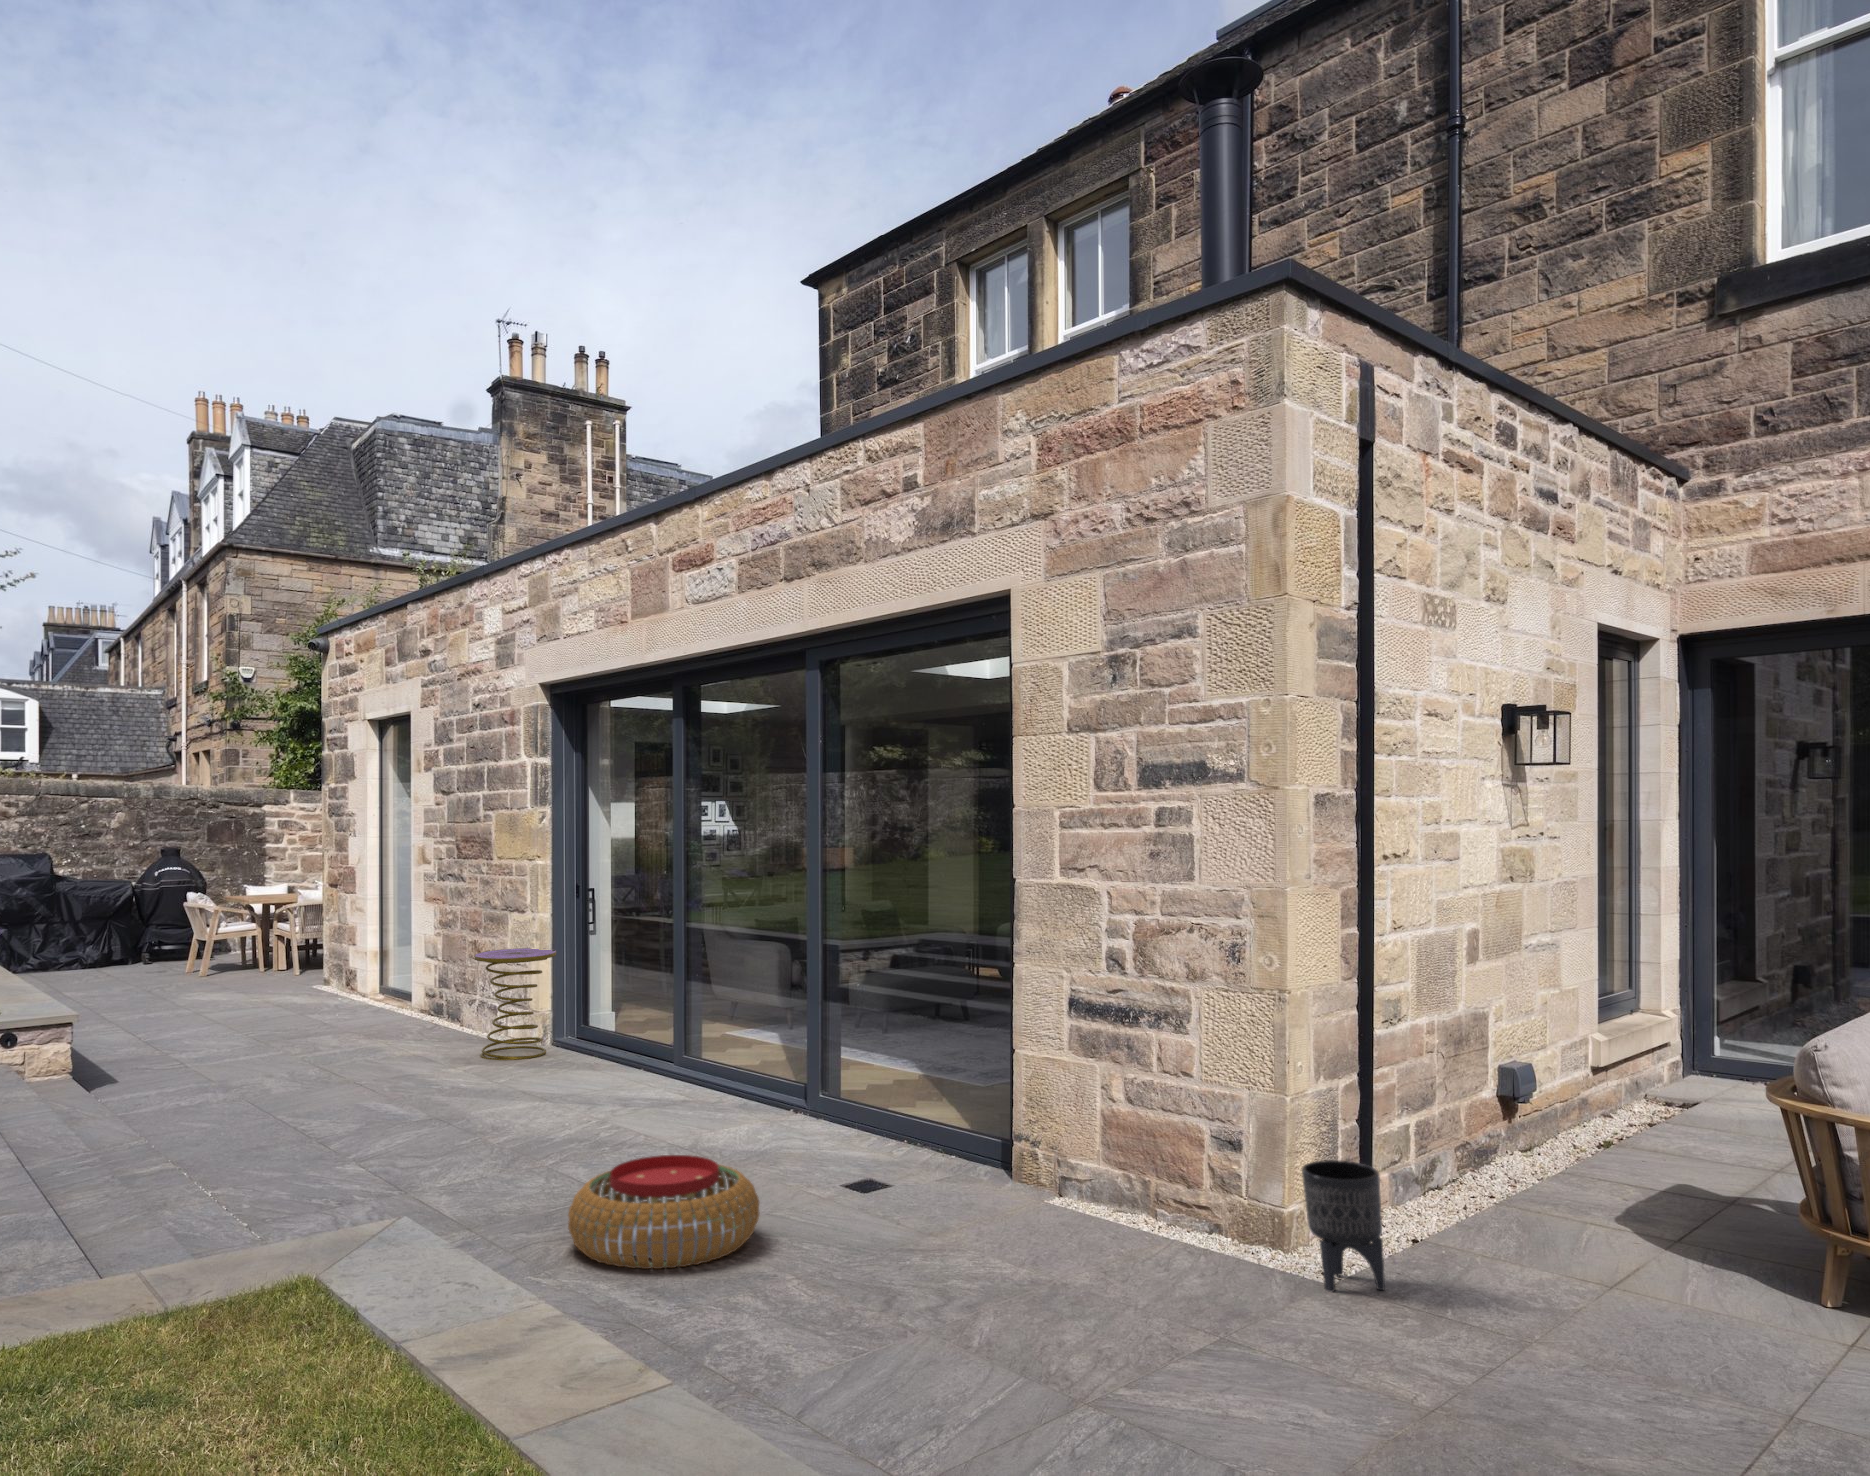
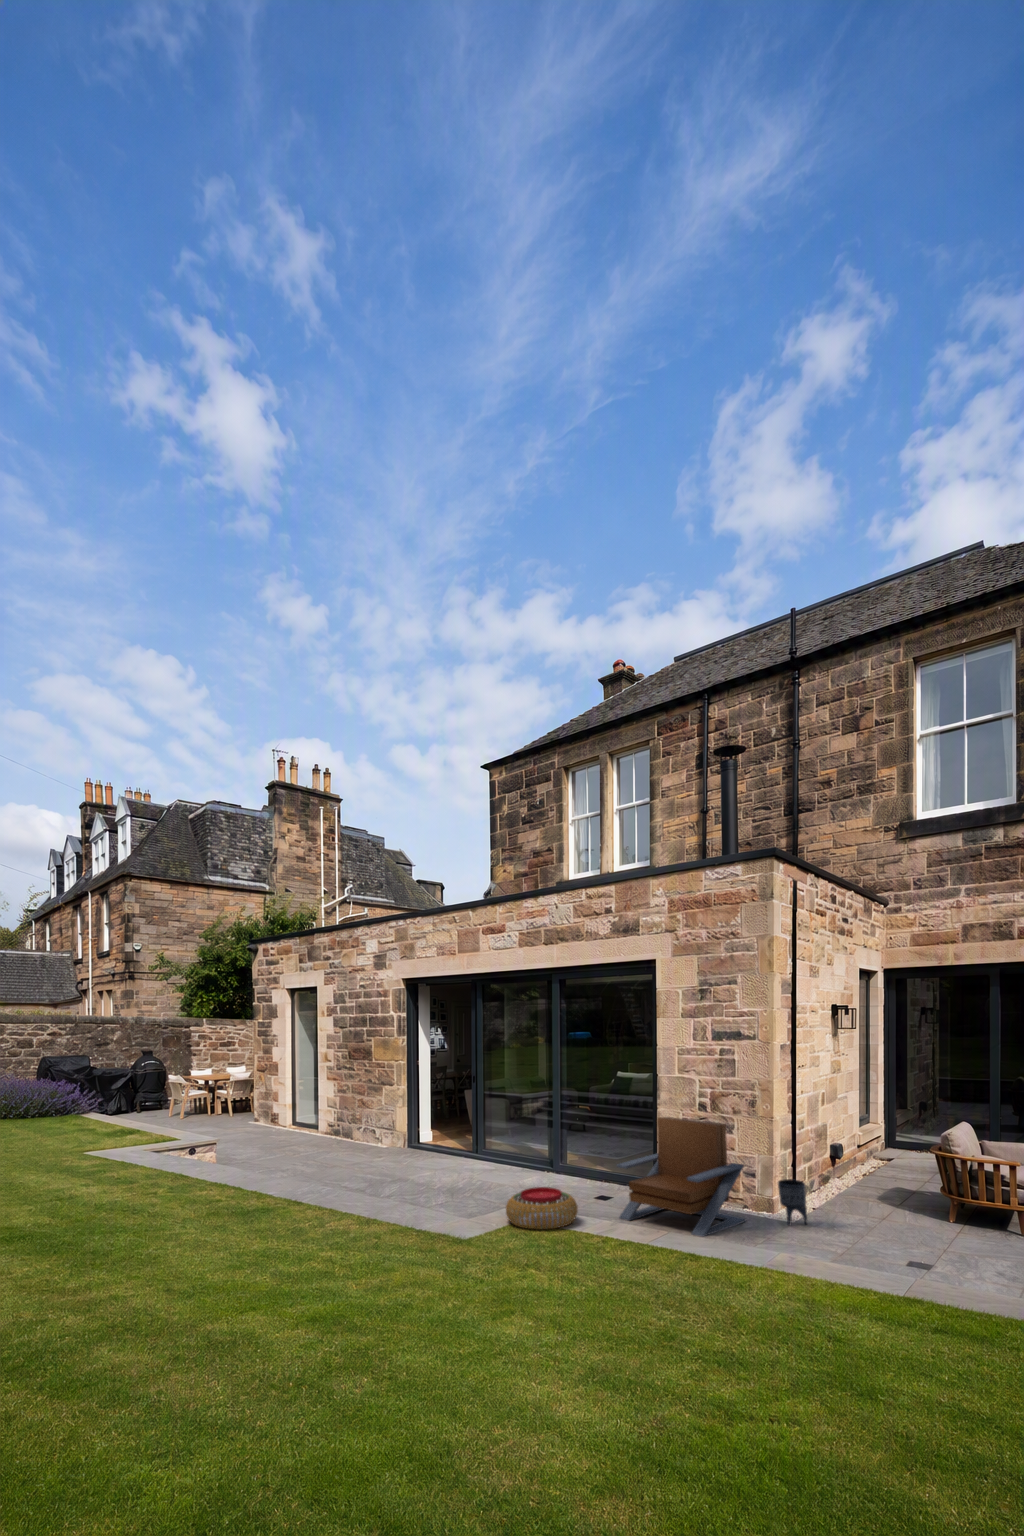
side table: present [474,948,556,1060] -> none [366,1101,402,1154]
lounge chair: none [868,984,1213,1324] -> present [617,1117,746,1237]

